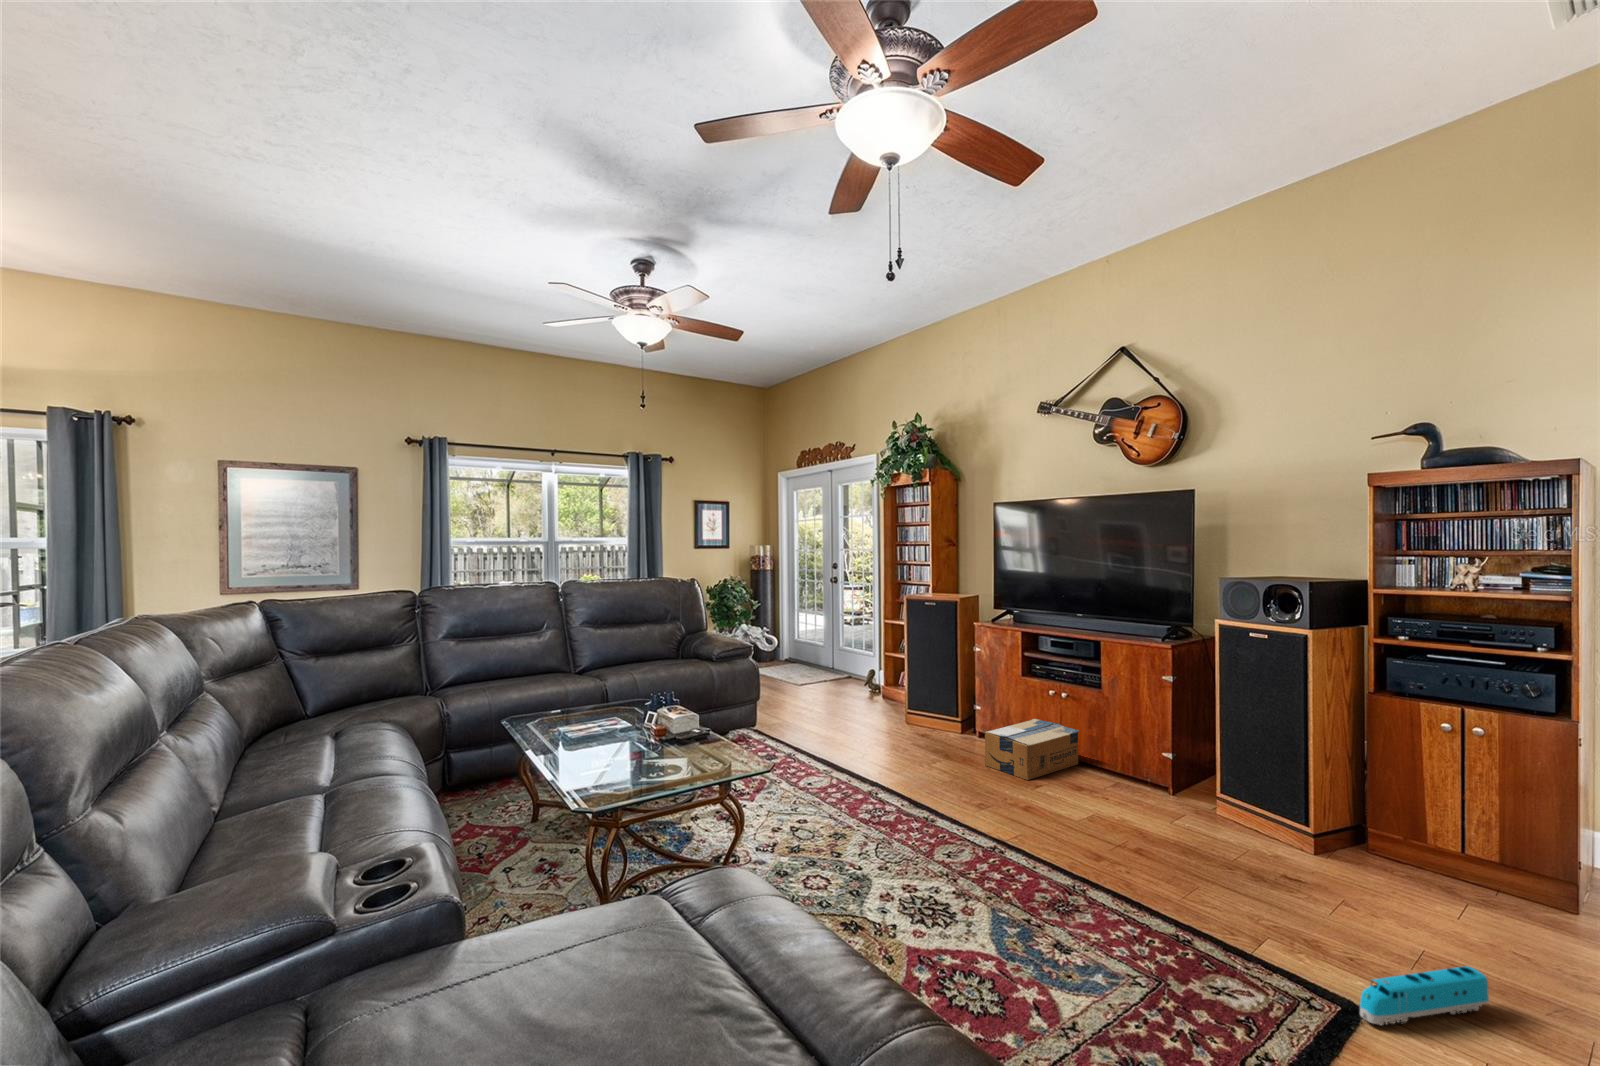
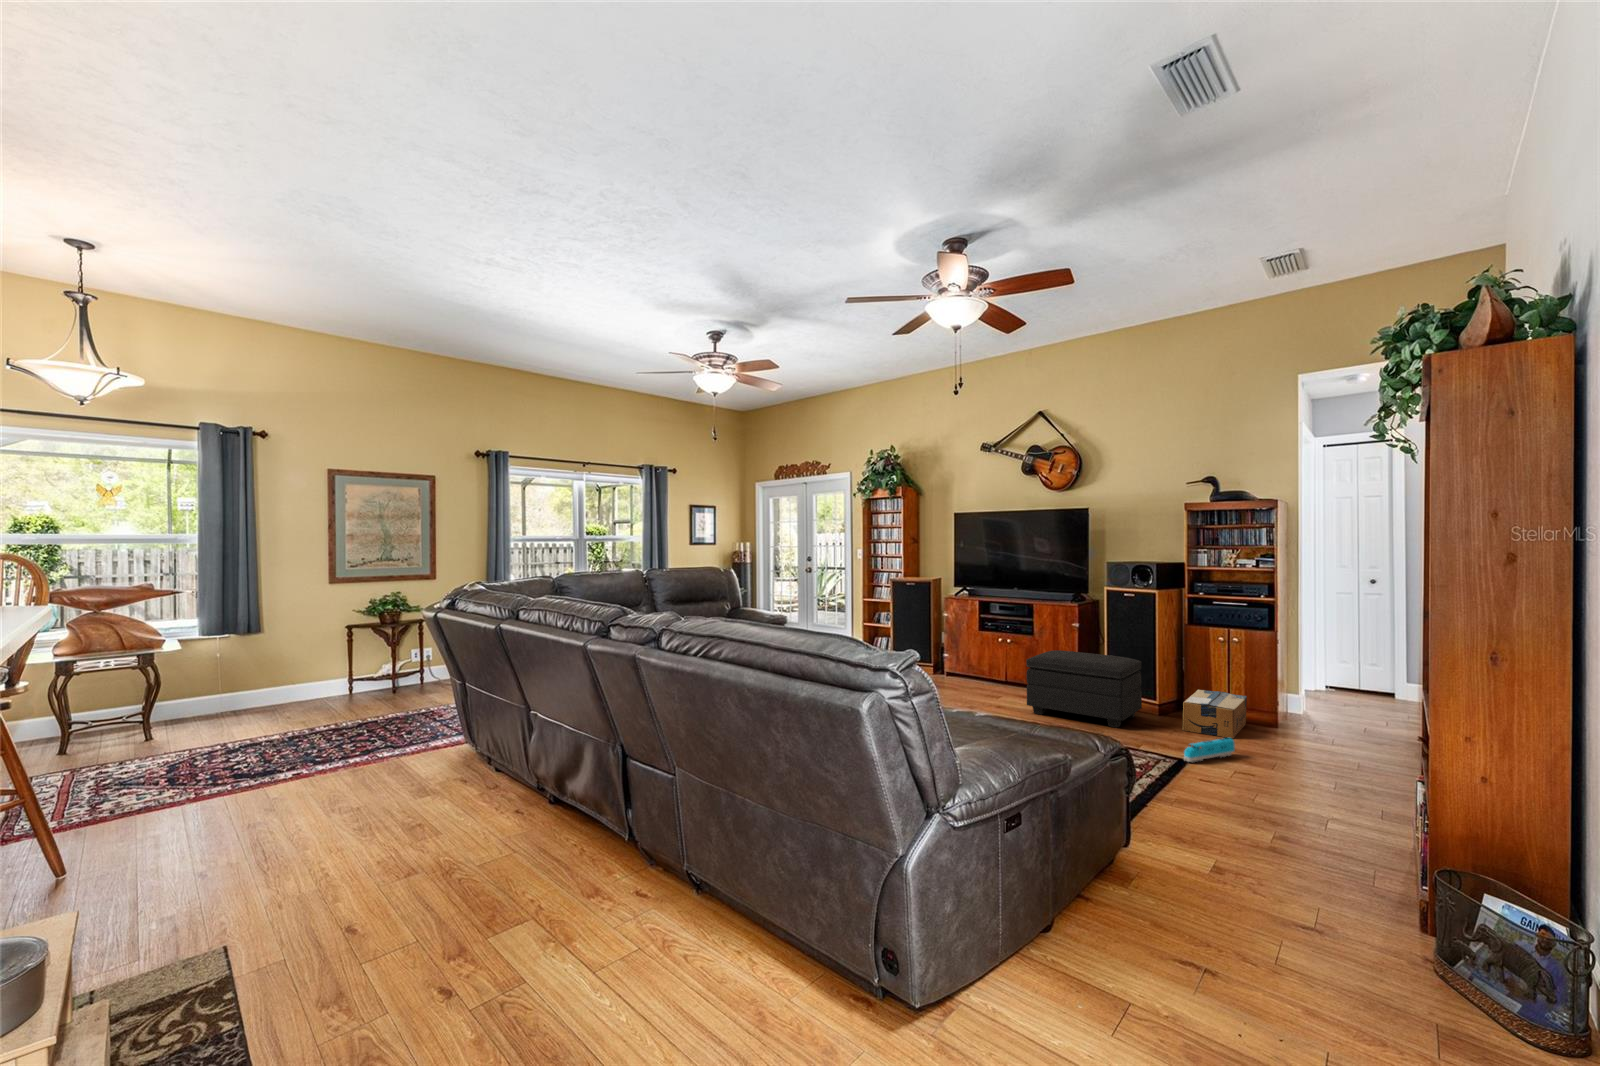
cardboard box: present [985,719,1079,780] -> present [1183,690,1247,738]
footstool: none [1065,722,1280,884] -> present [1026,650,1142,728]

